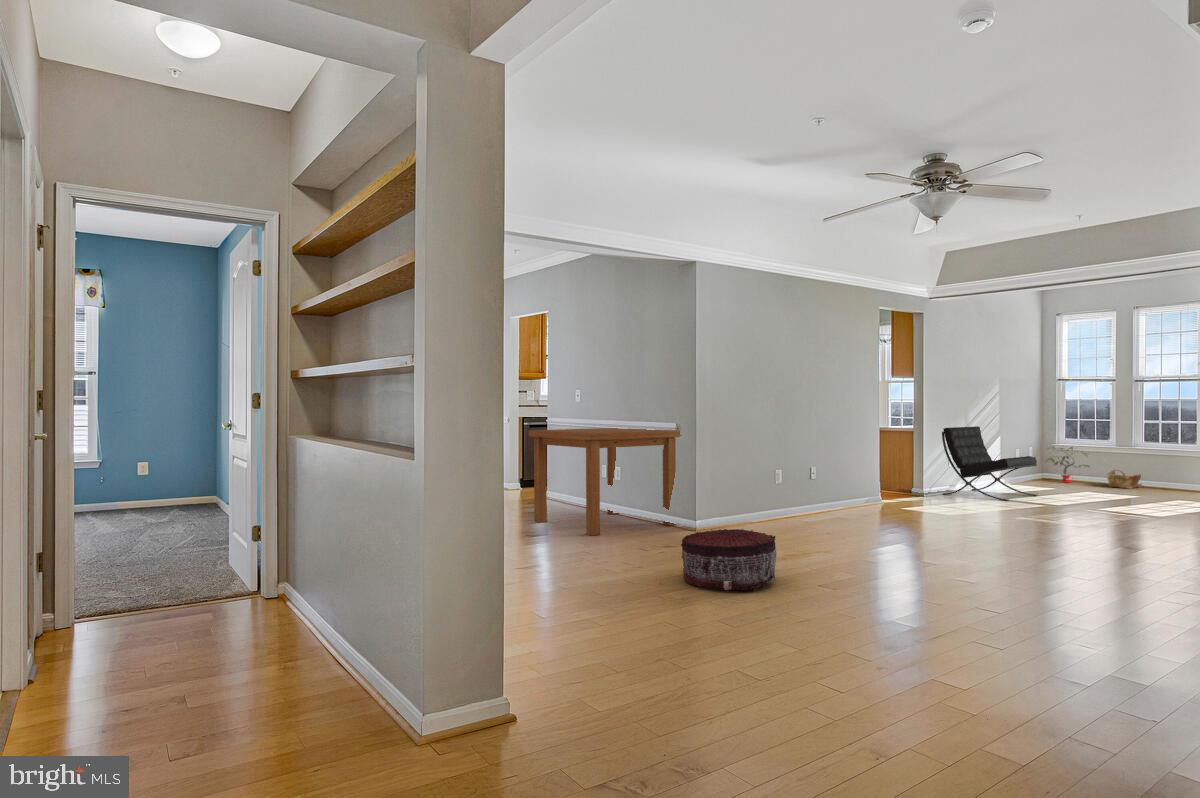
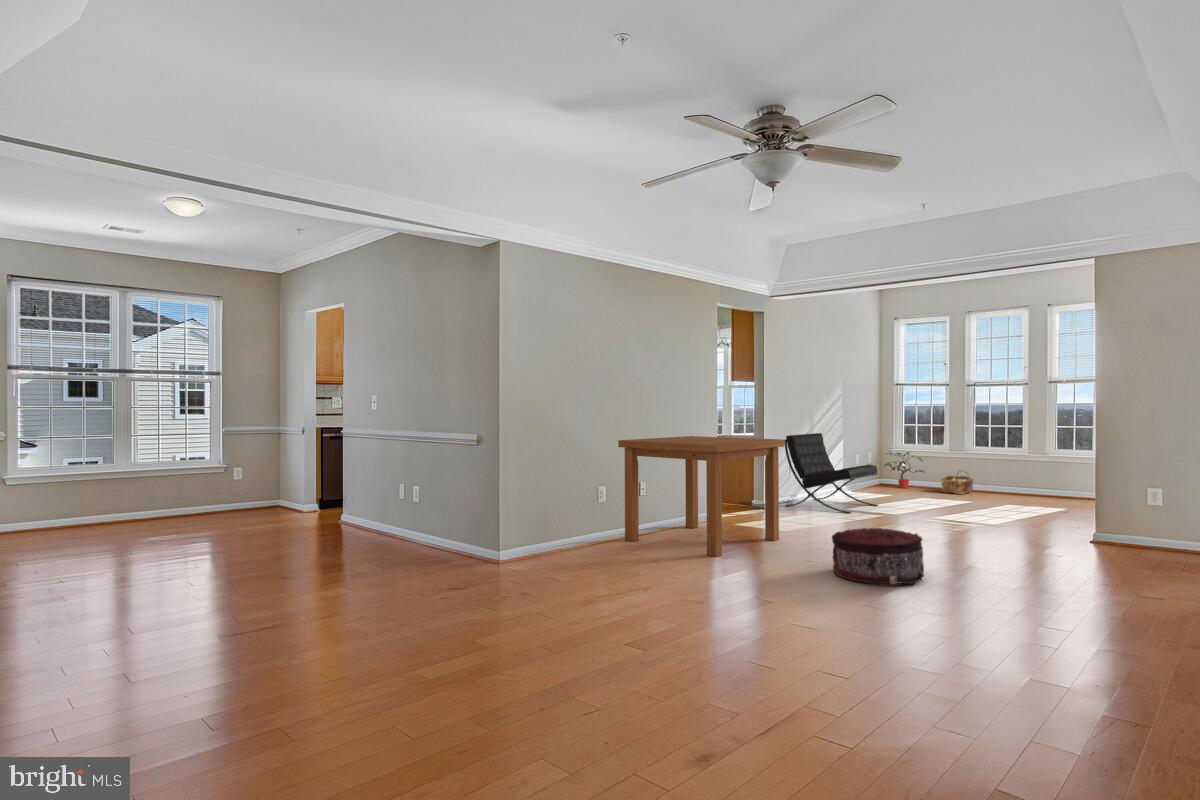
dining table: present [529,428,681,536] -> present [618,436,785,557]
pouf: present [681,529,776,592] -> present [832,528,924,585]

